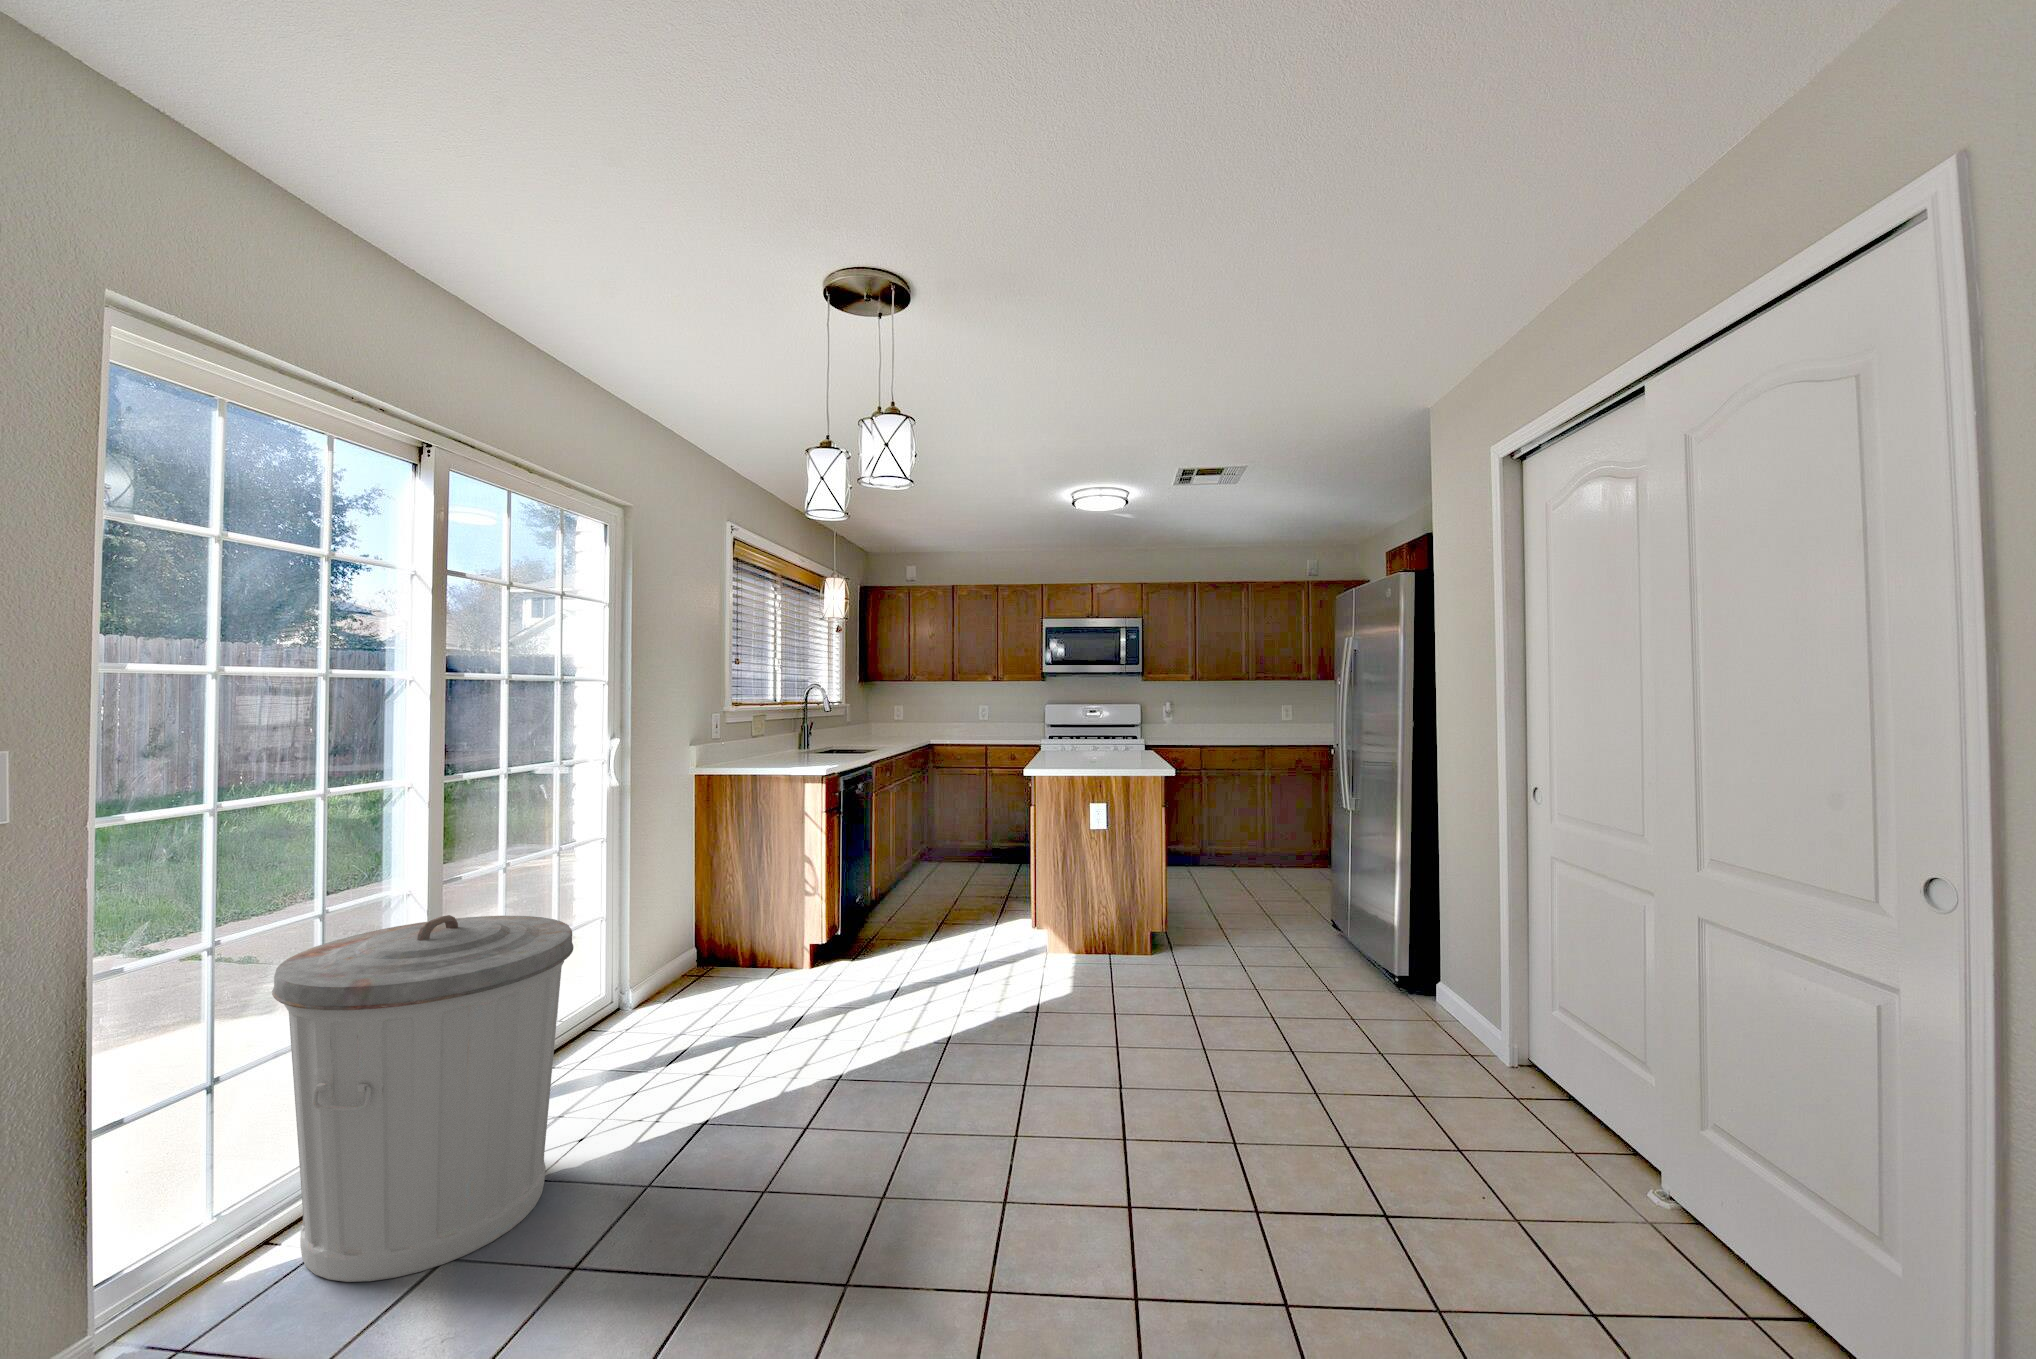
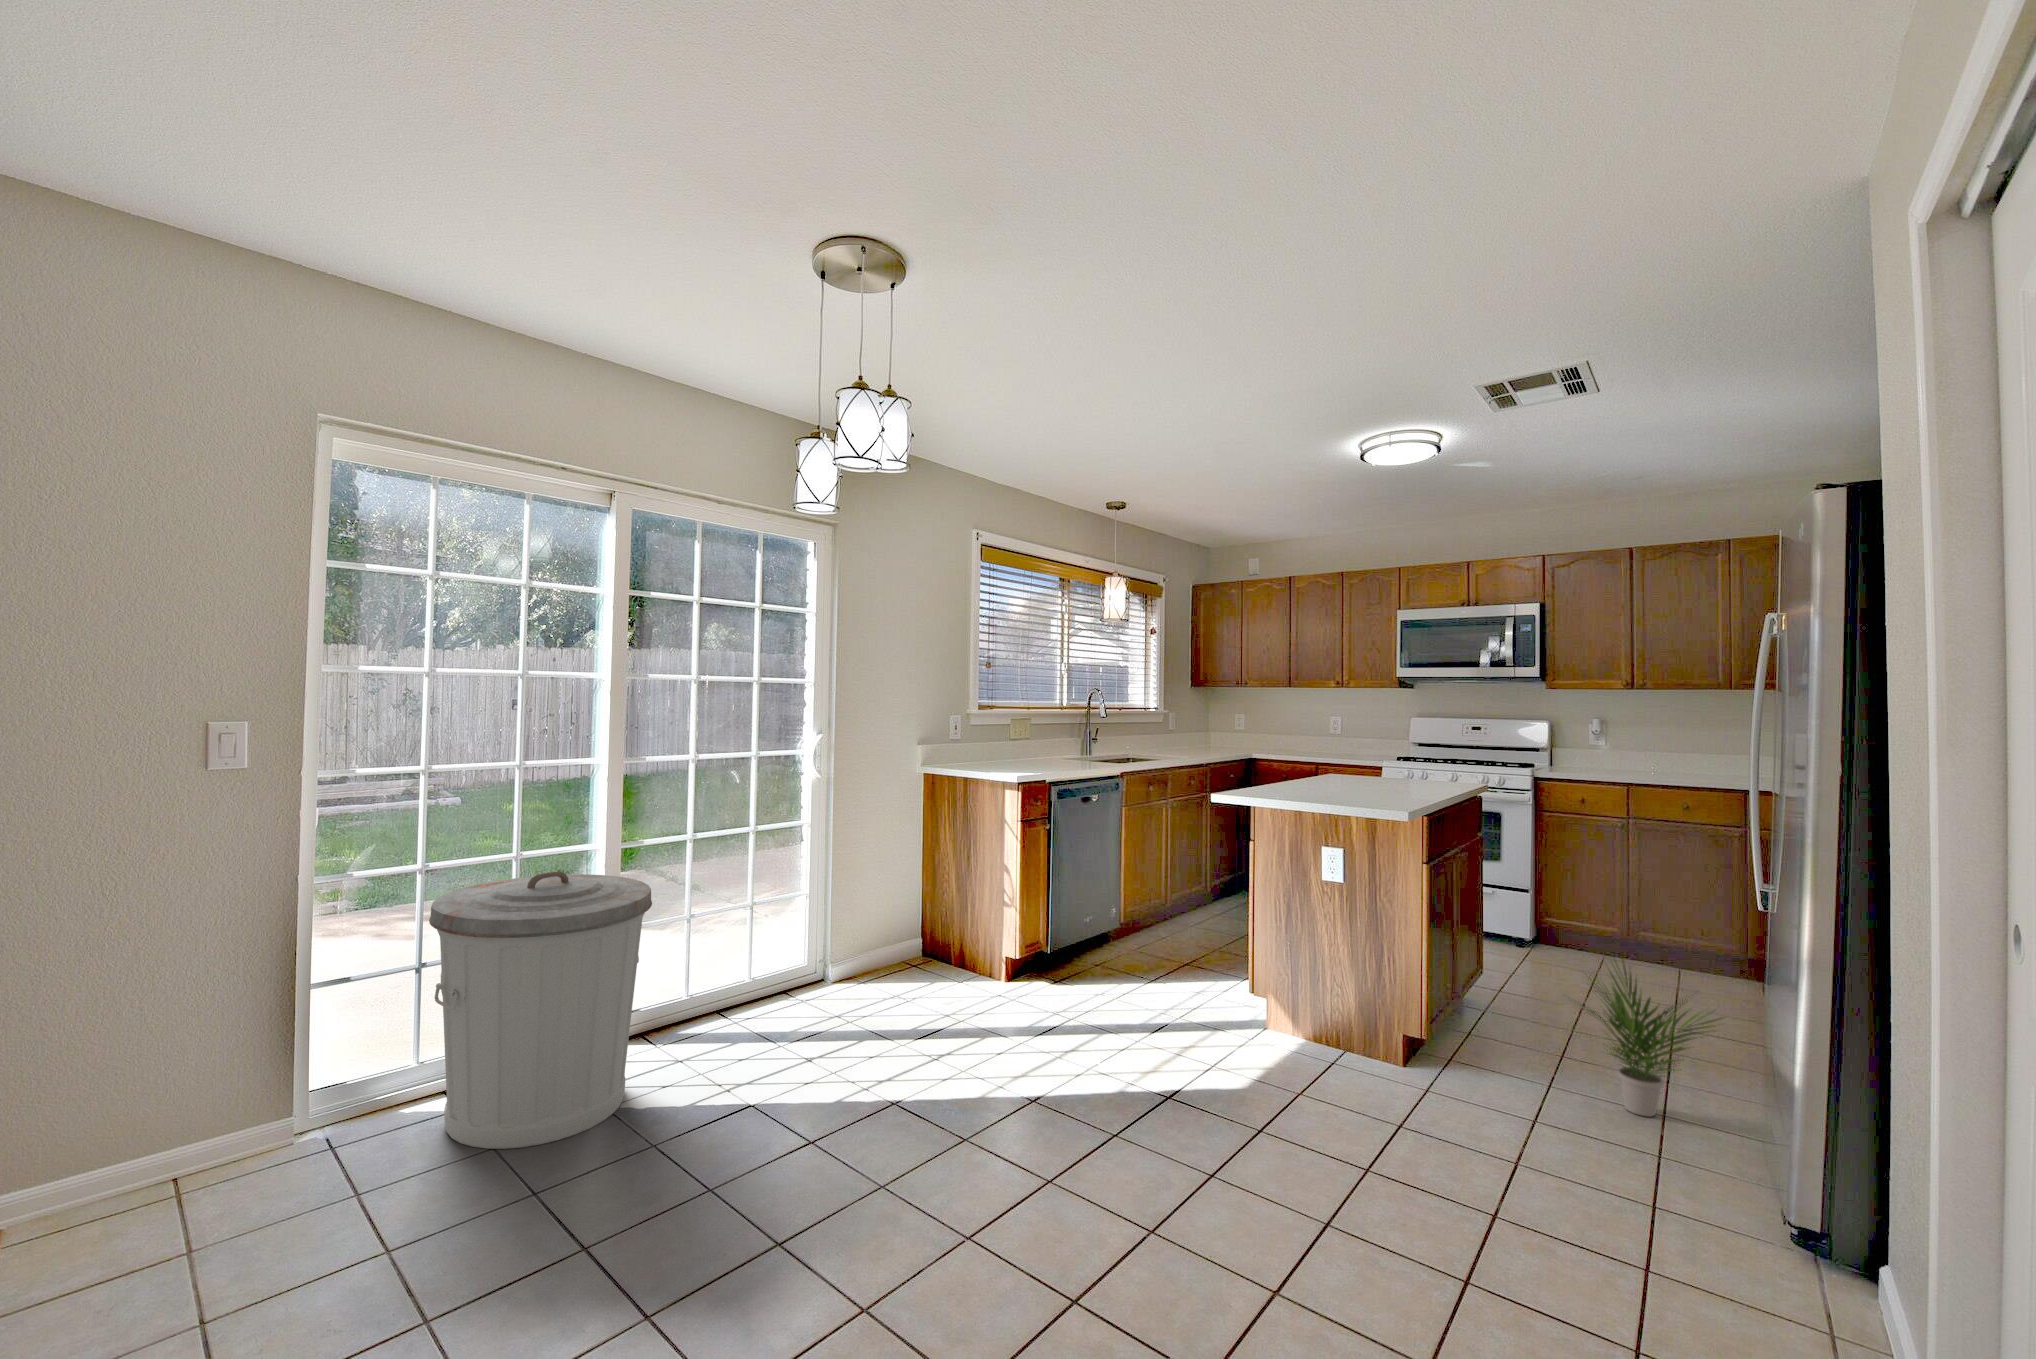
potted plant: none [1245,850,1335,952] -> present [1575,959,1723,1117]

